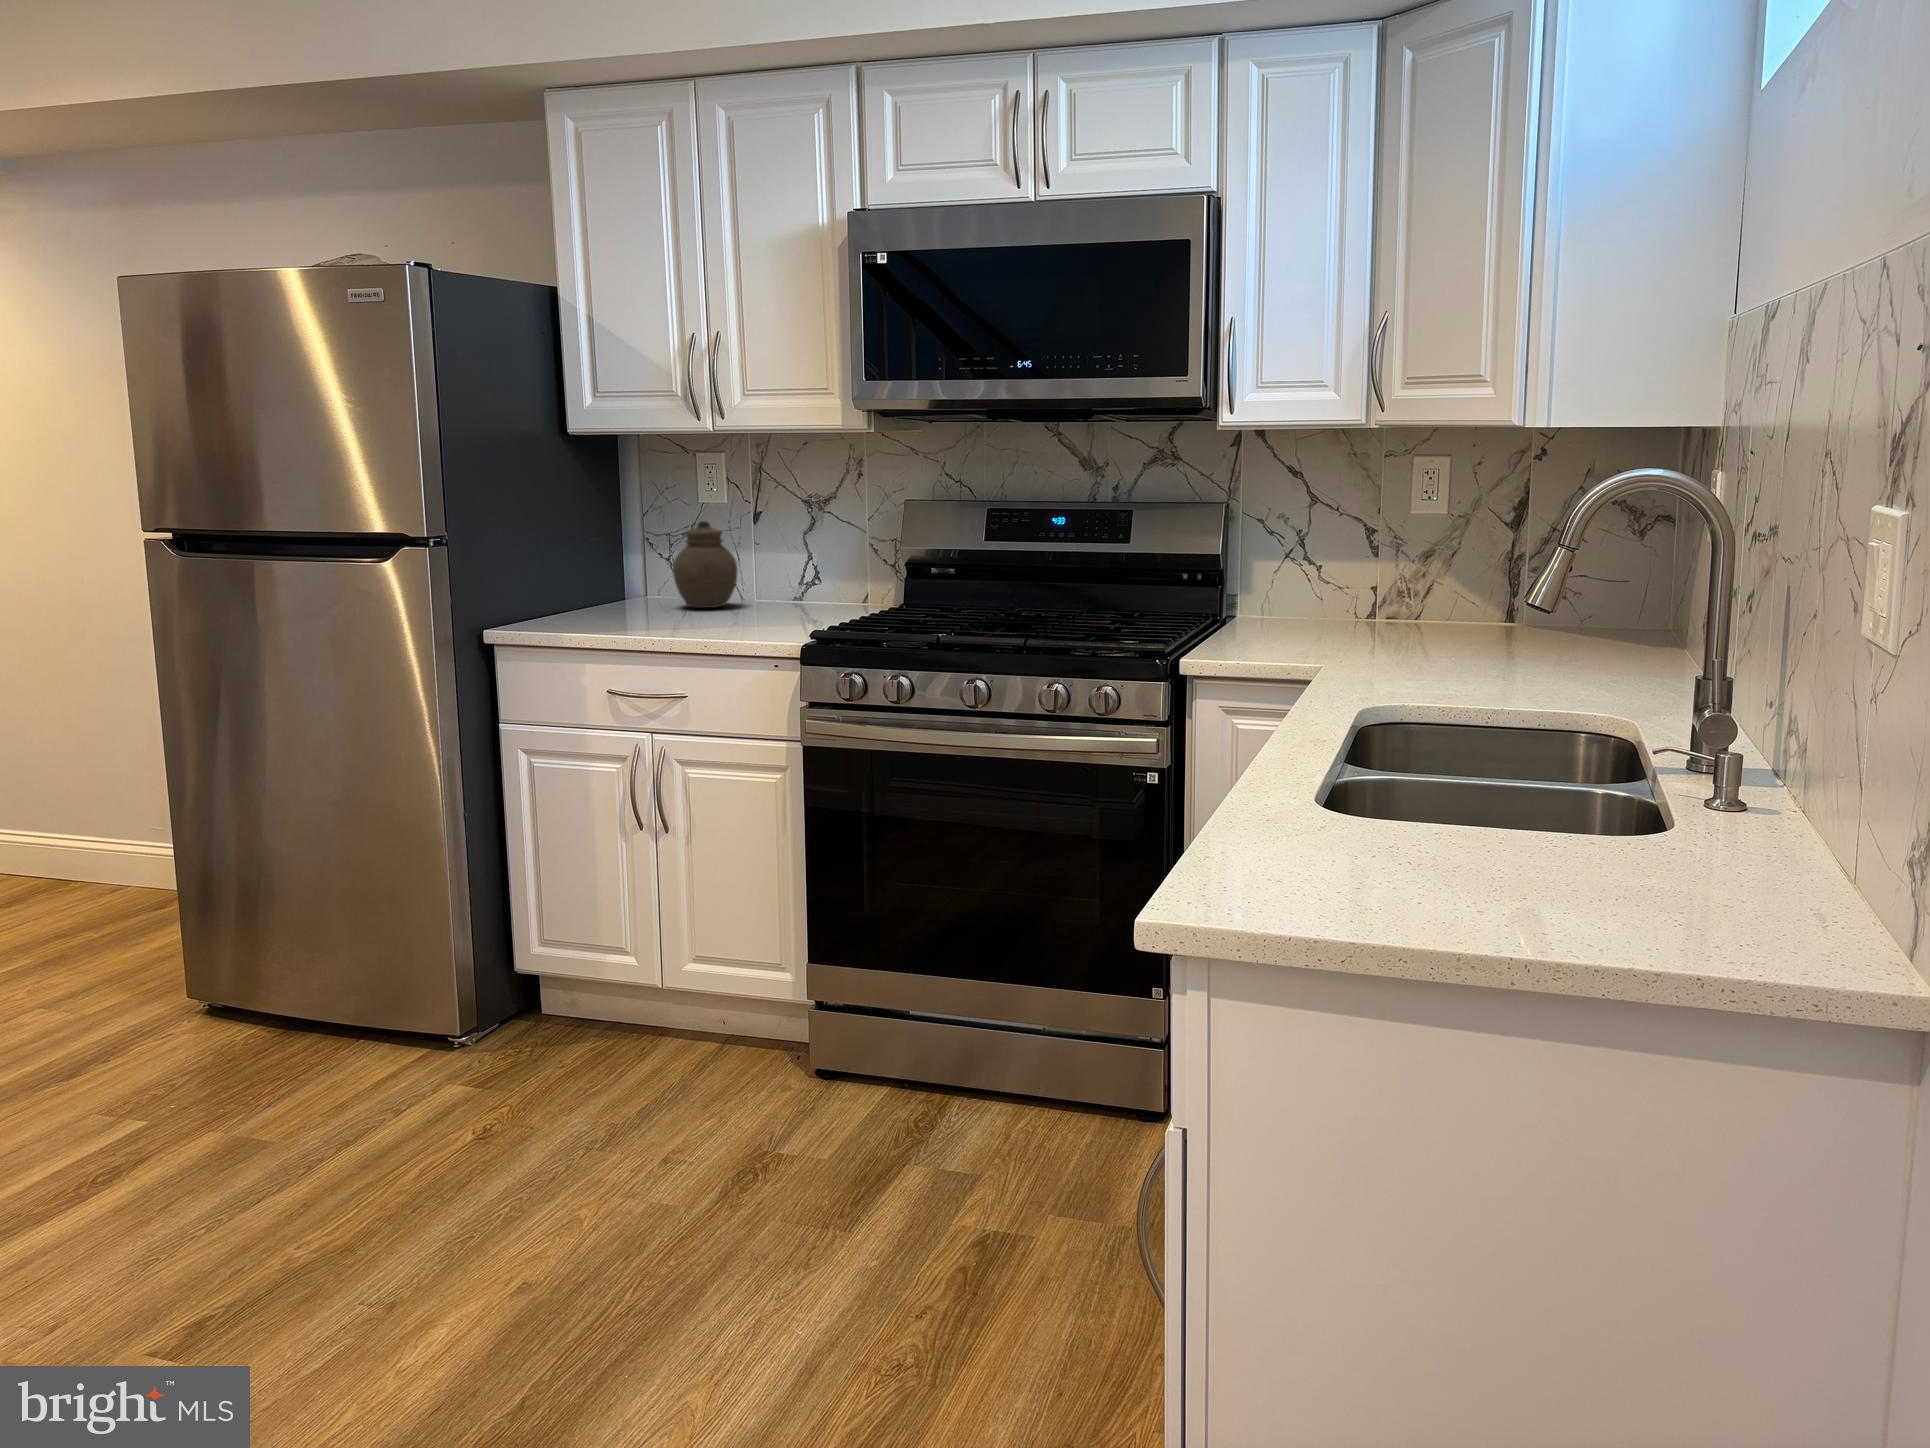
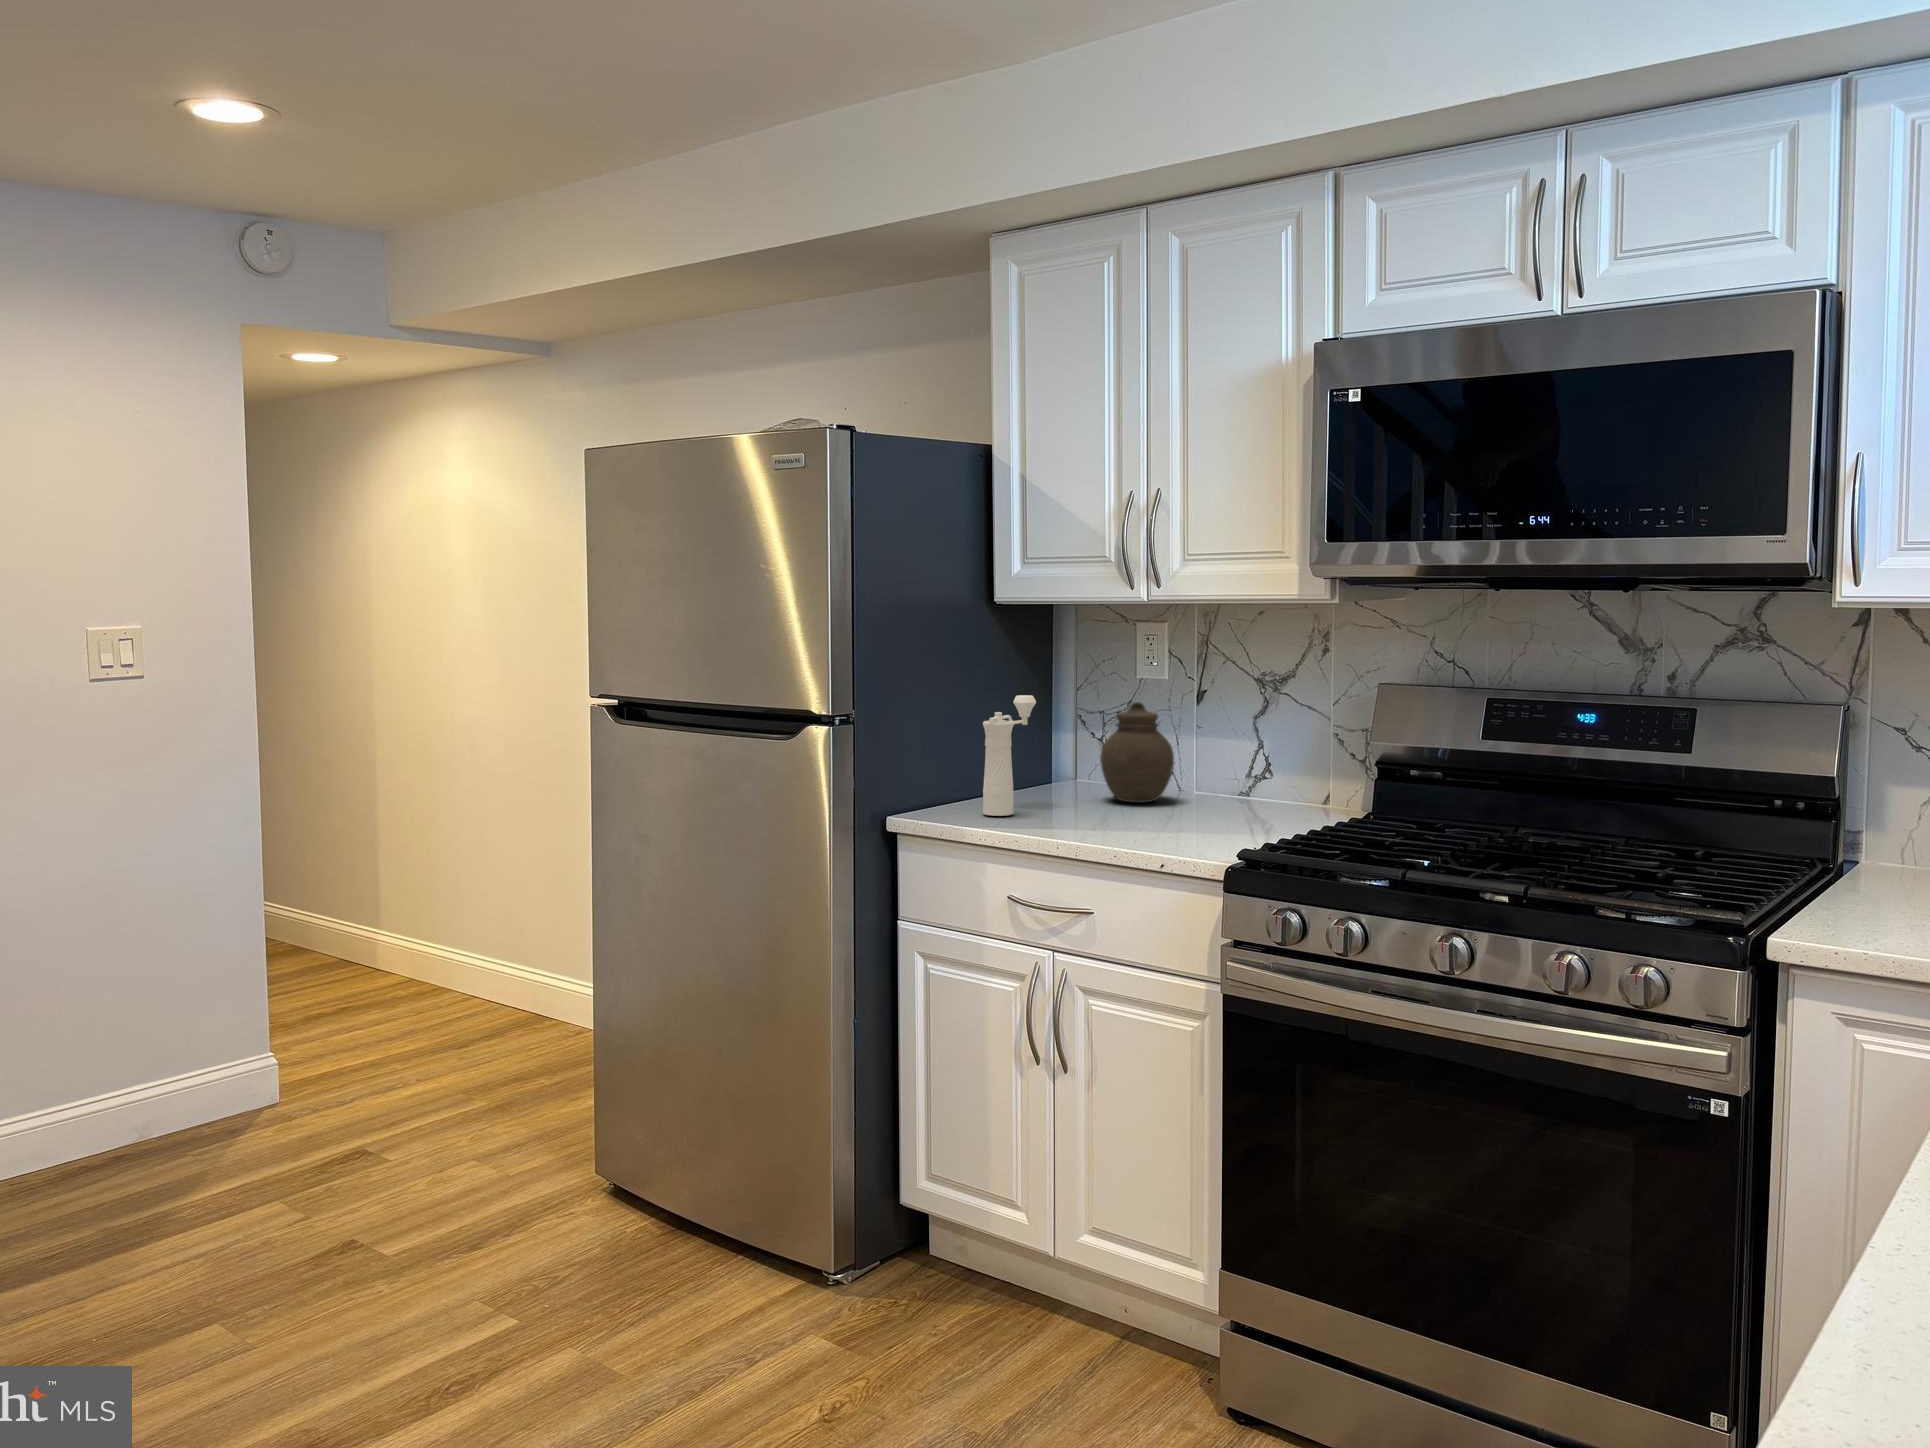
pepper mill: none [569,516,615,623] -> present [983,695,1036,816]

